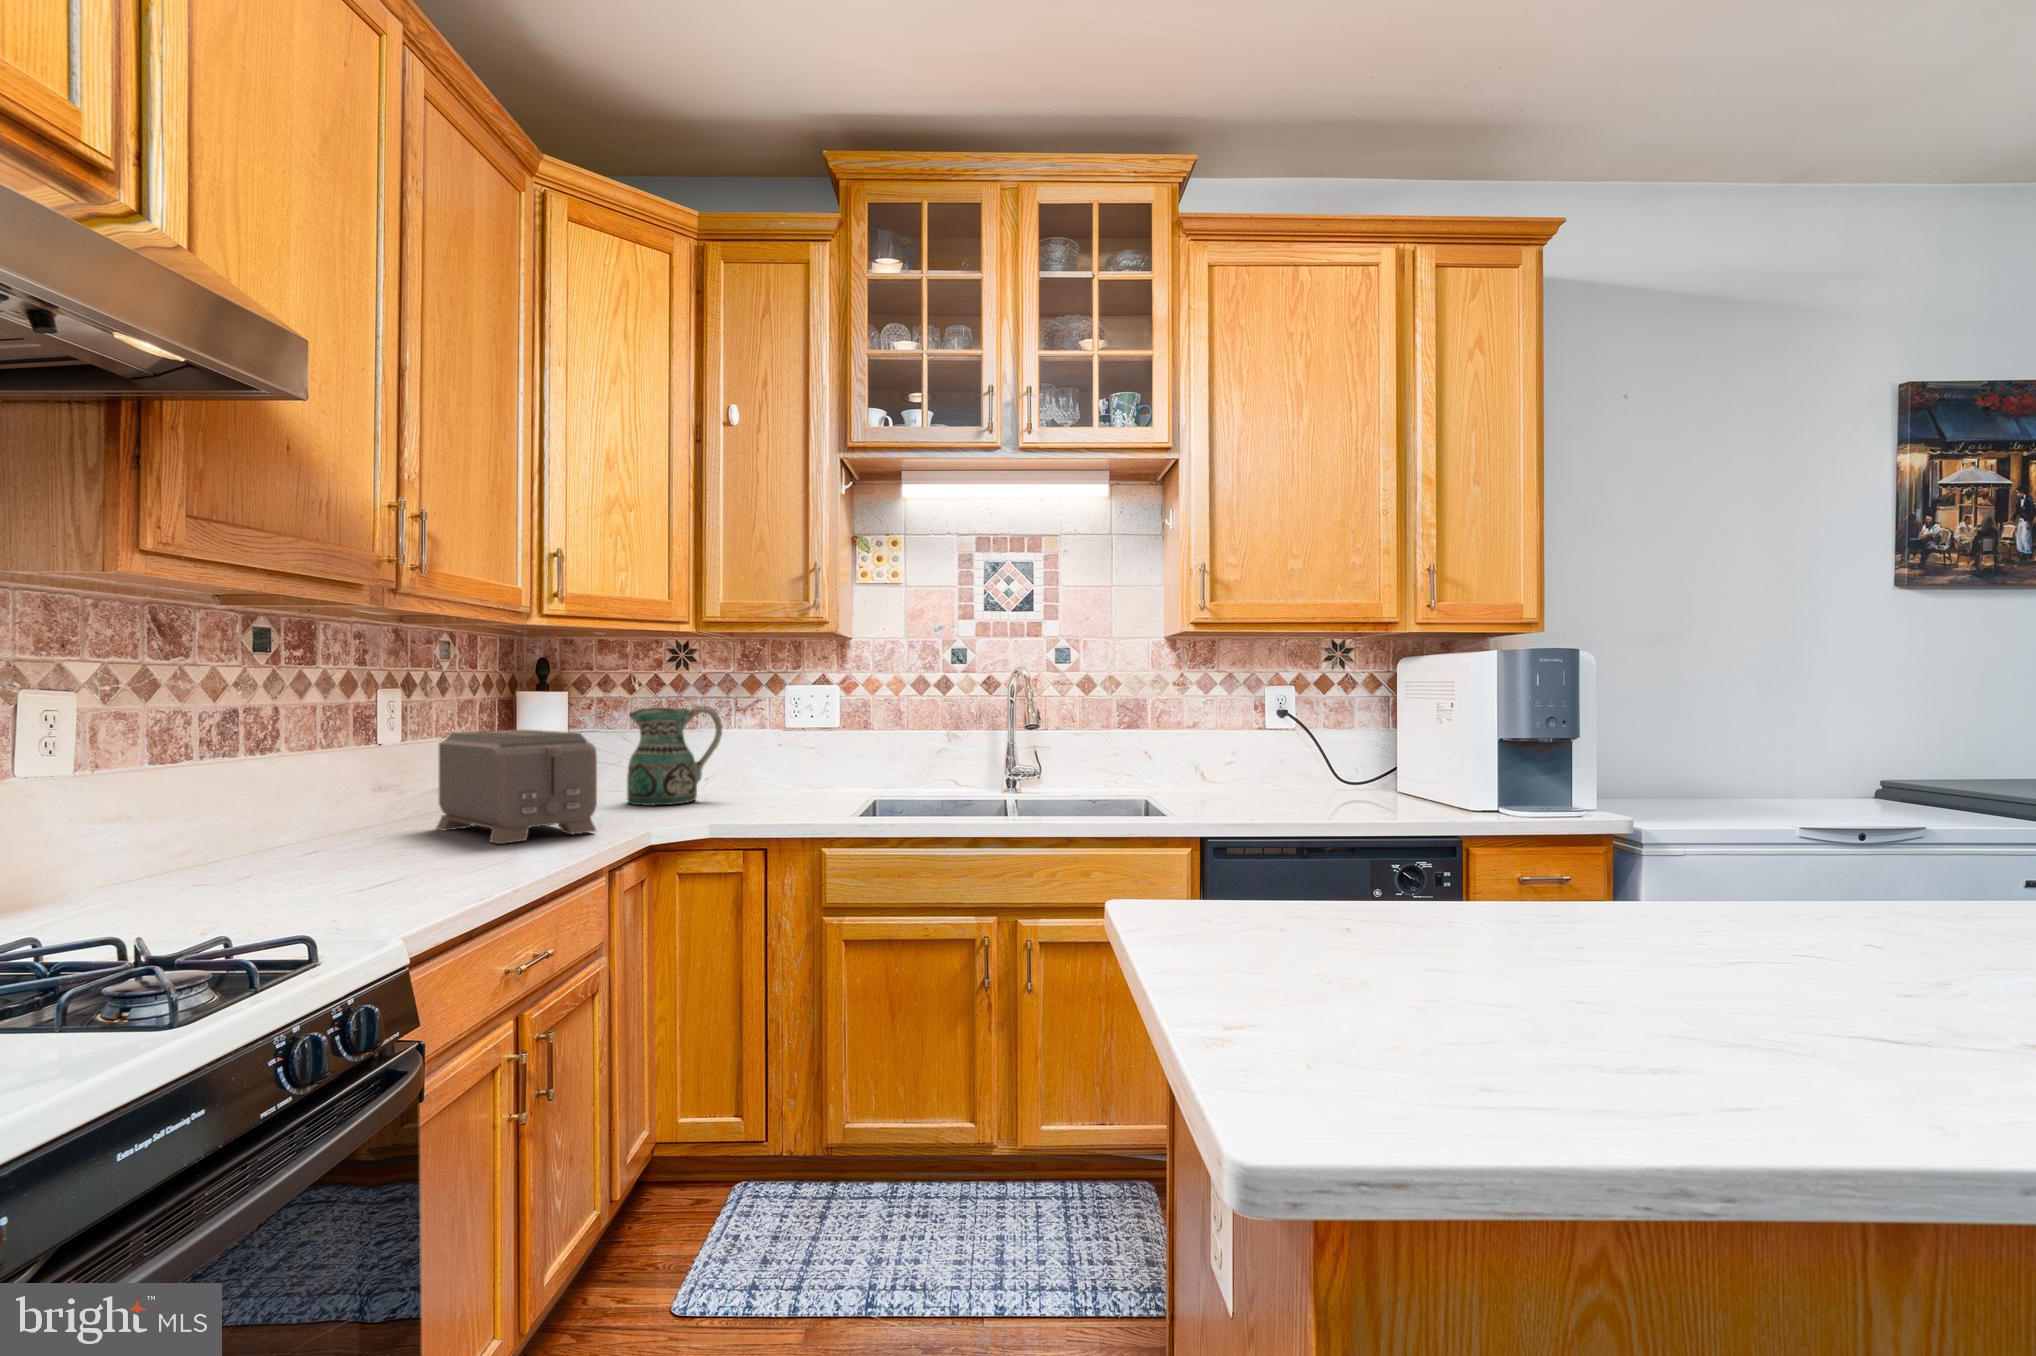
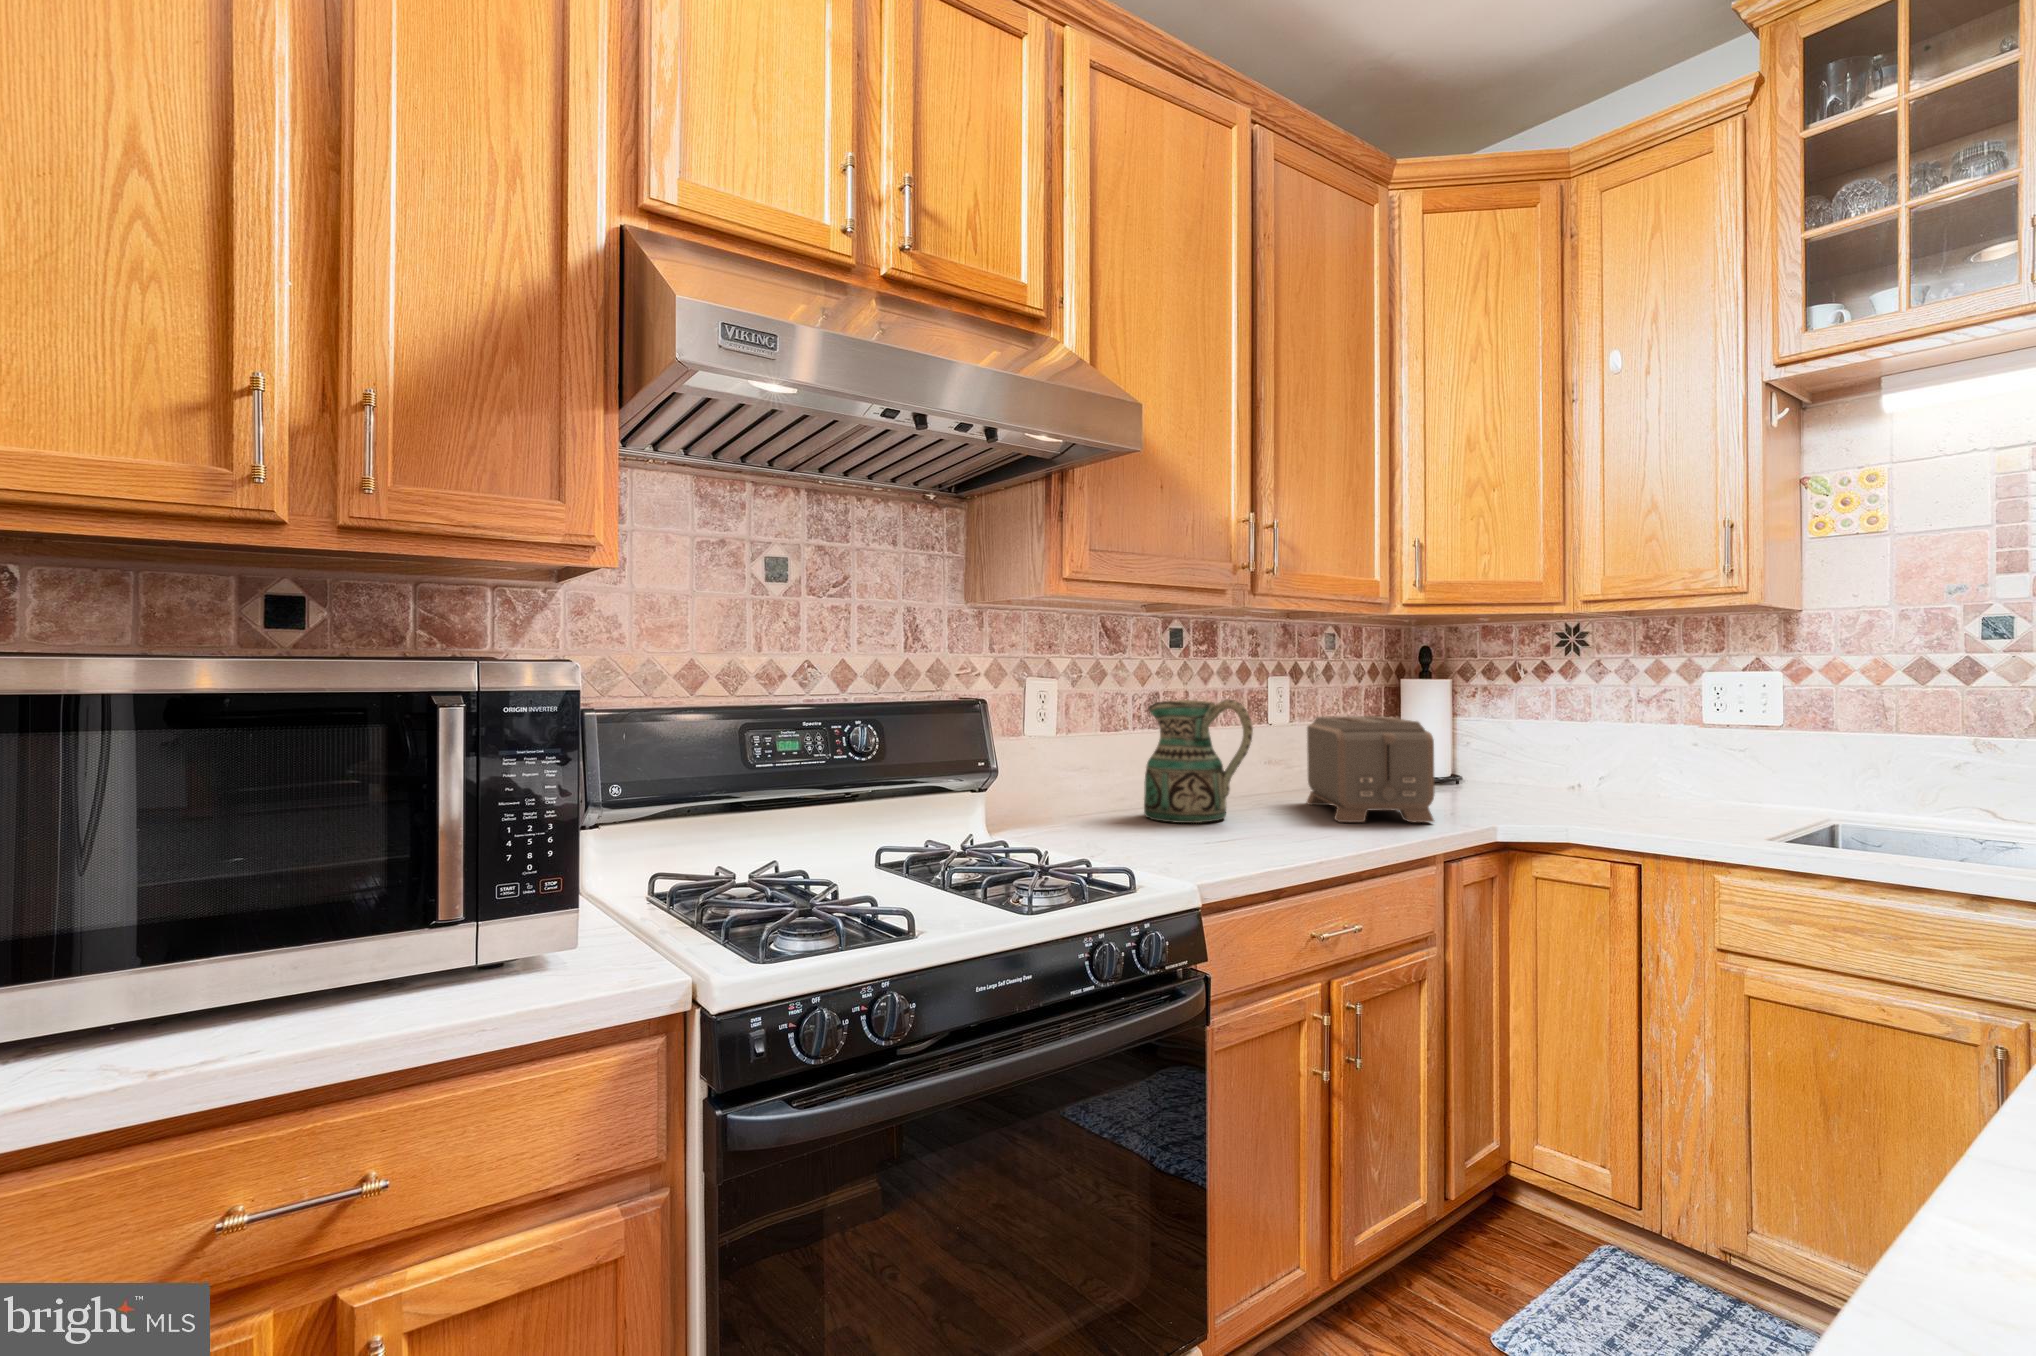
ceramic pitcher: present [627,706,722,805] -> present [1144,700,1253,823]

